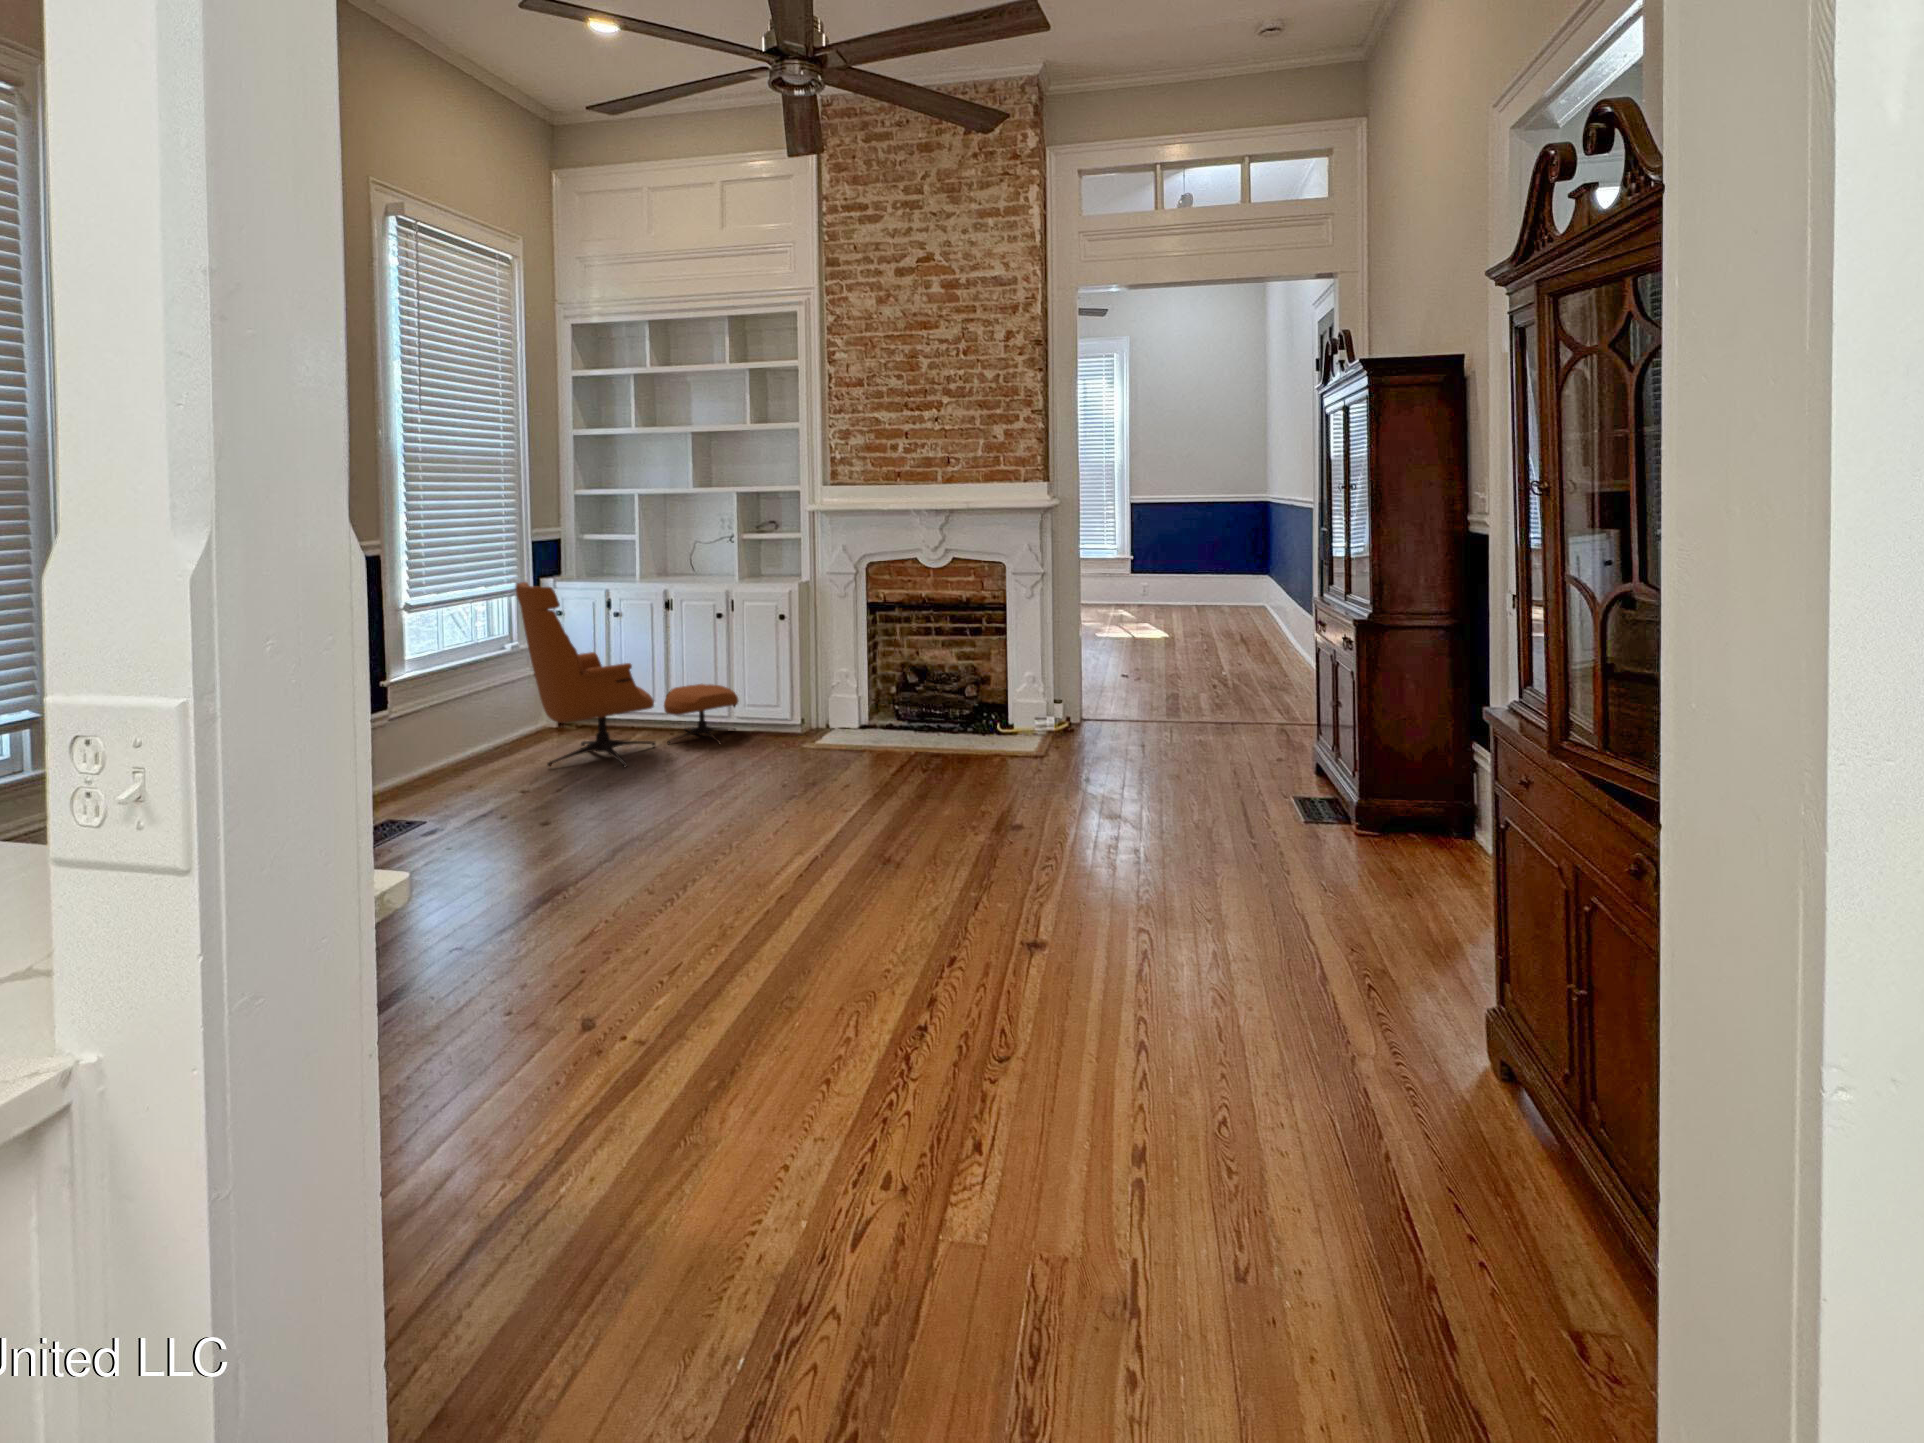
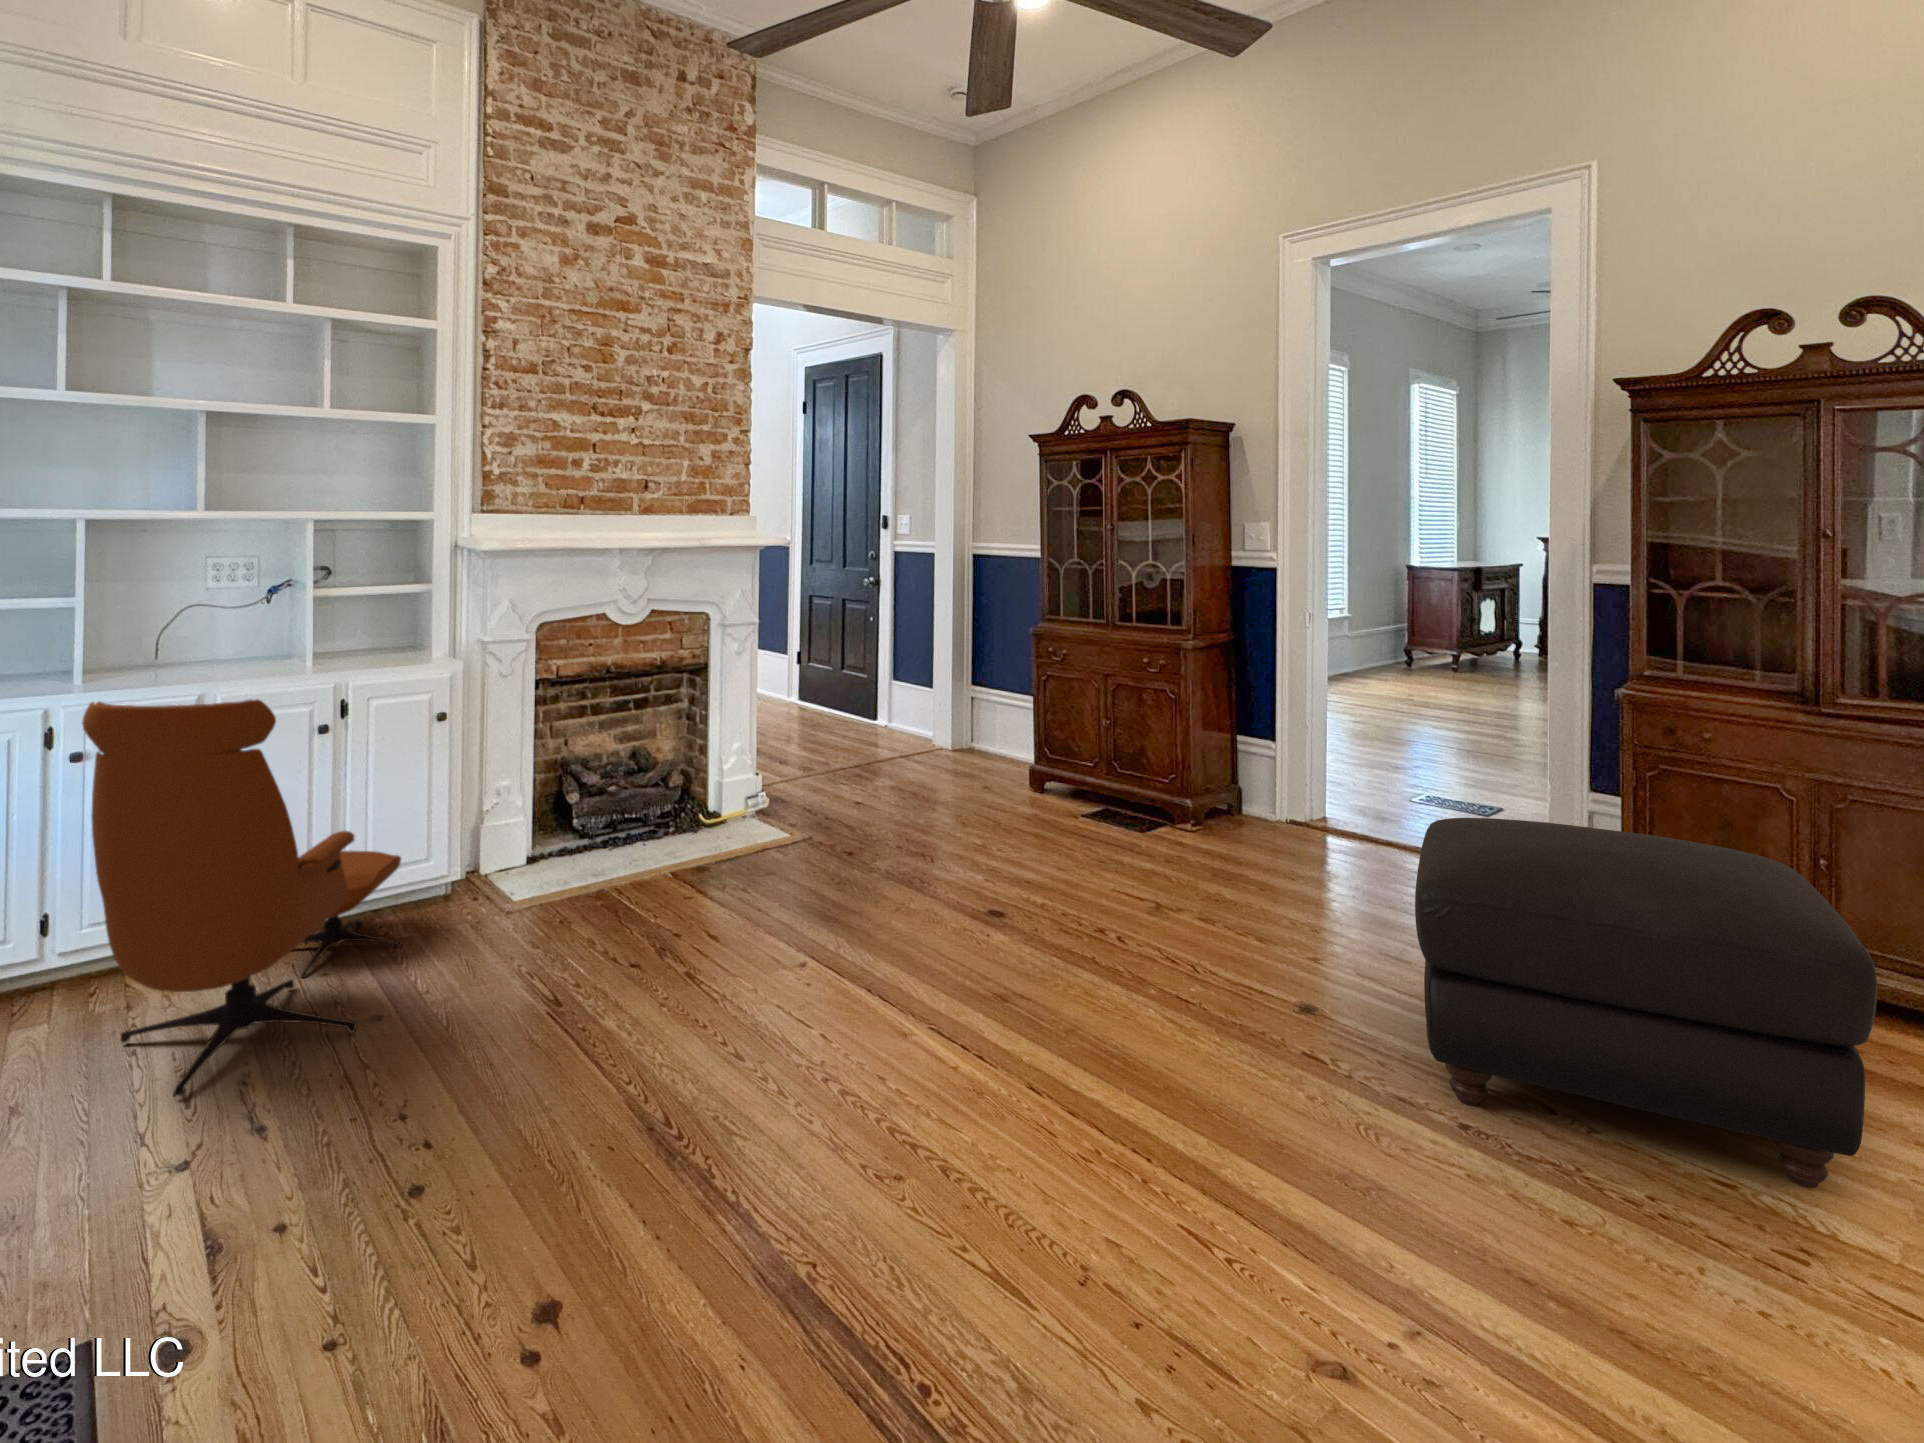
ottoman: none [790,815,1137,1200] -> present [1415,818,1877,1188]

